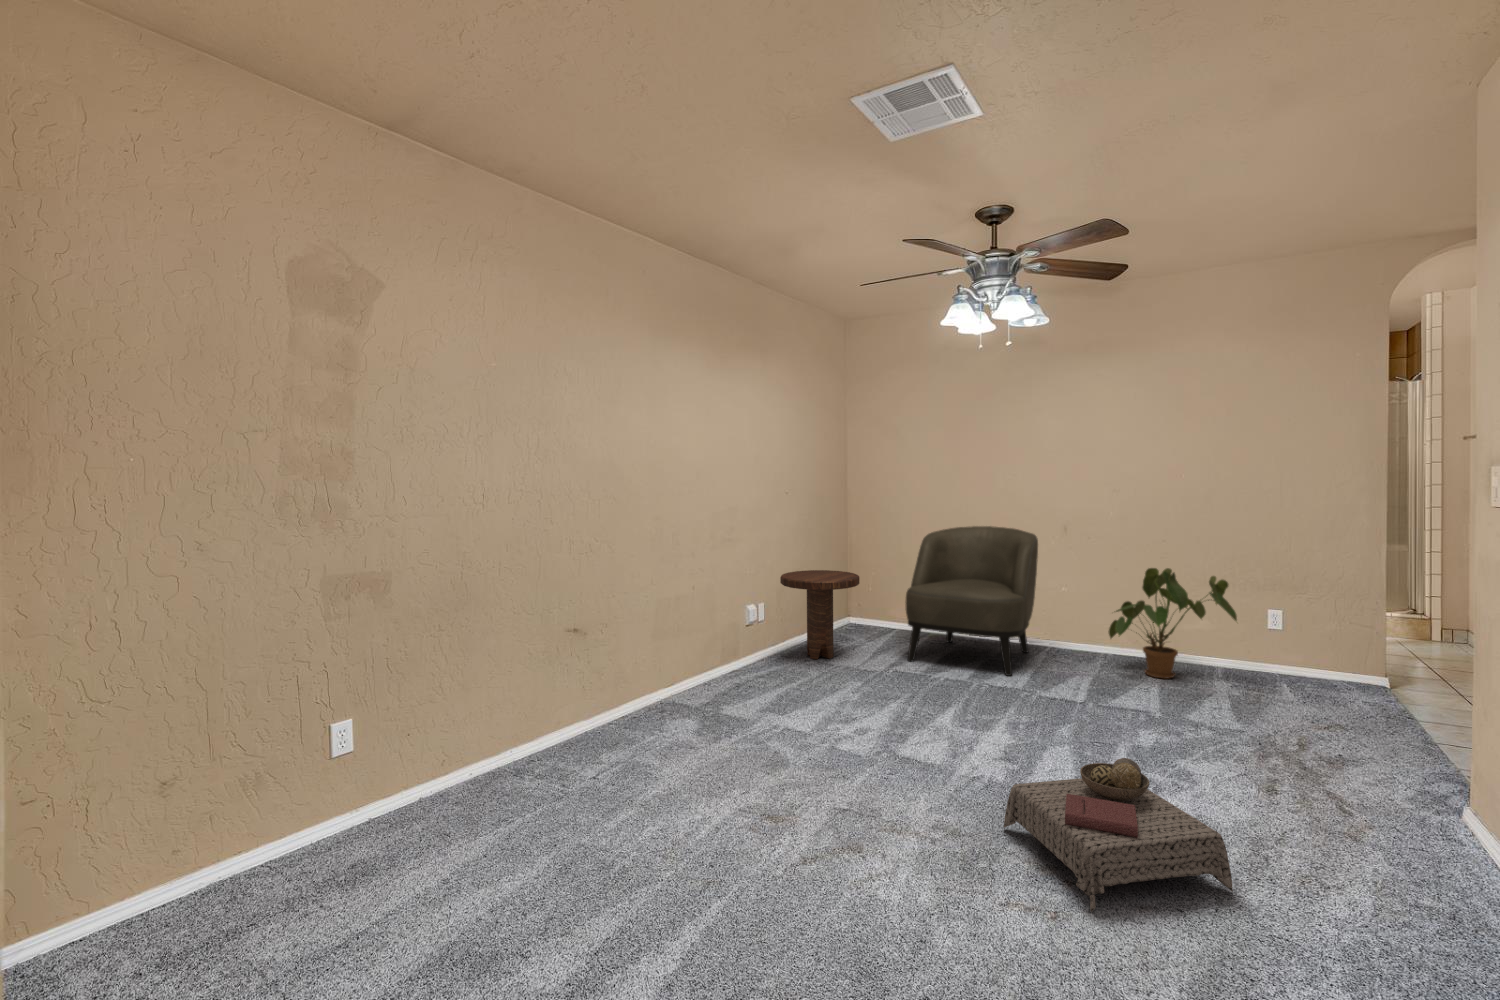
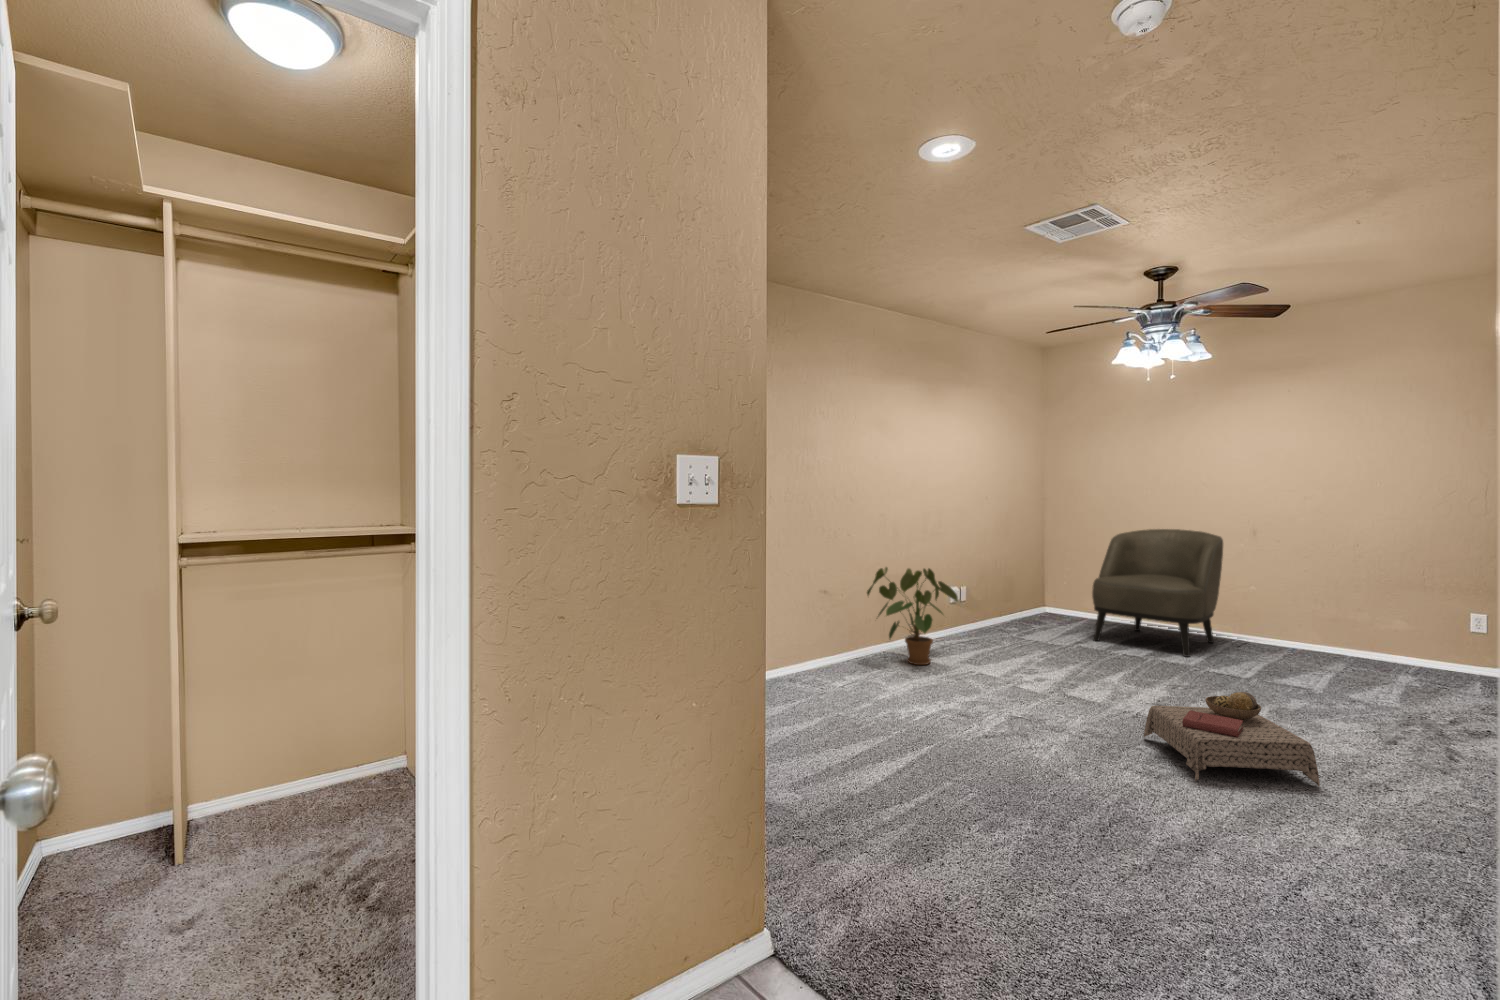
house plant: present [1108,568,1237,679] -> present [867,567,958,665]
side table: present [780,570,859,659] -> none [981,561,1050,634]

